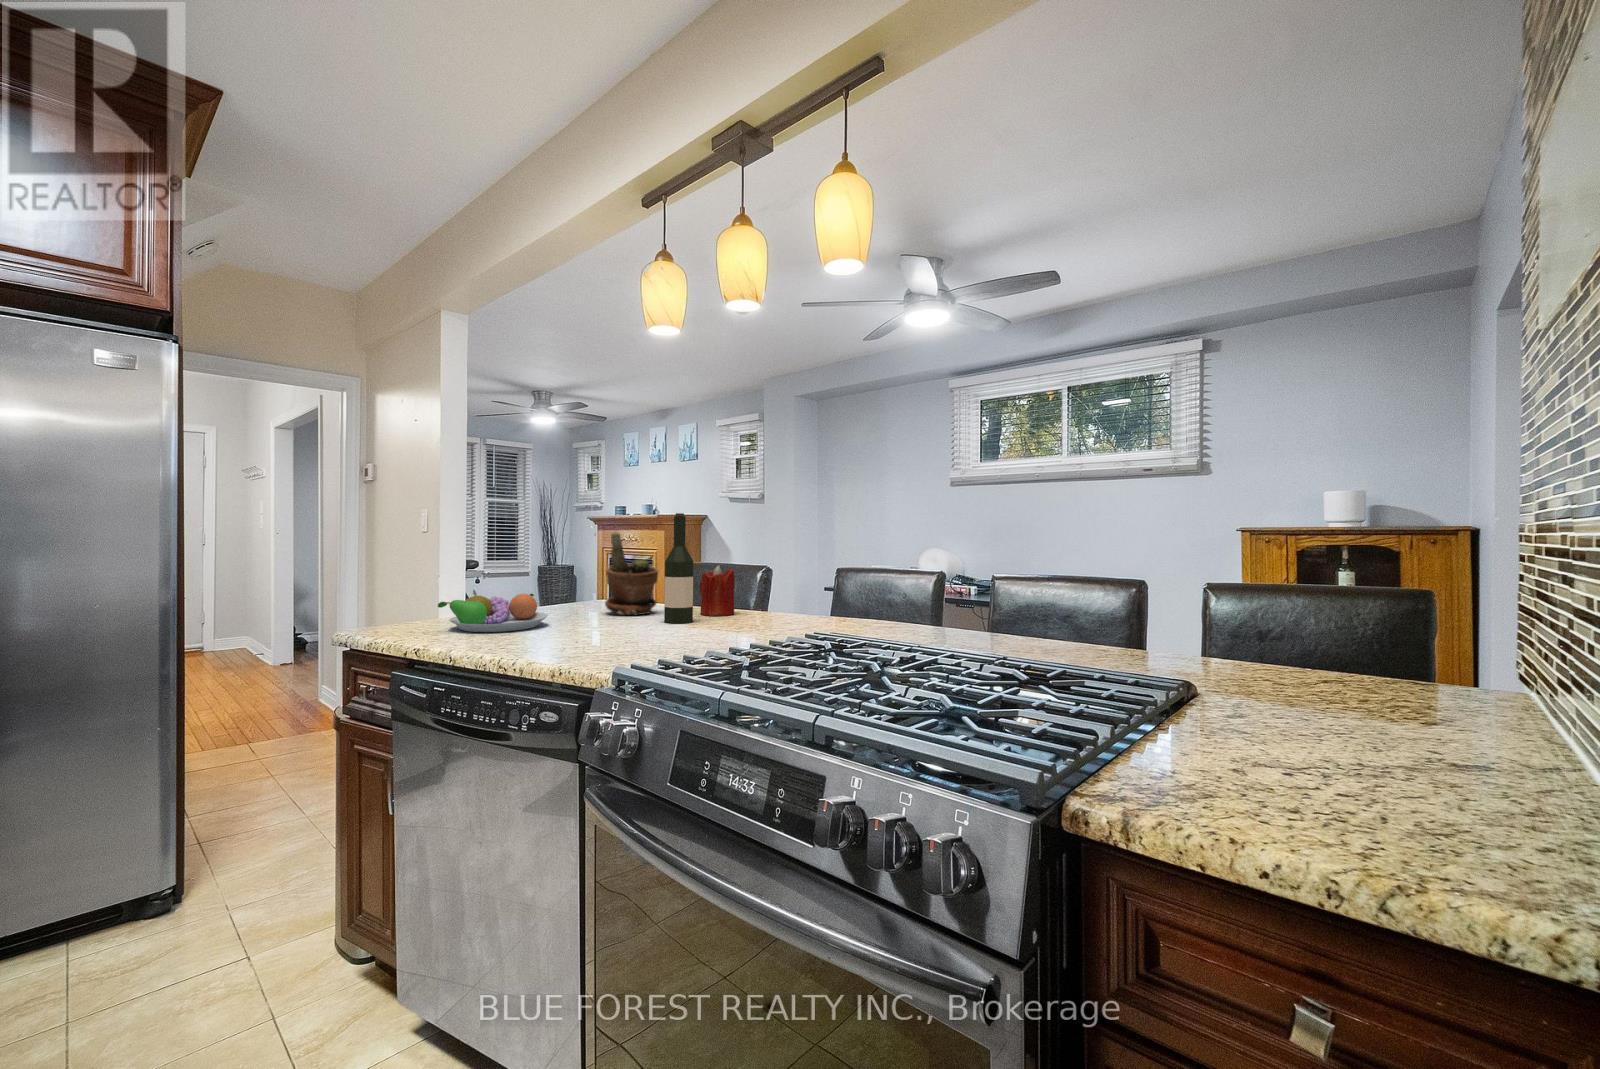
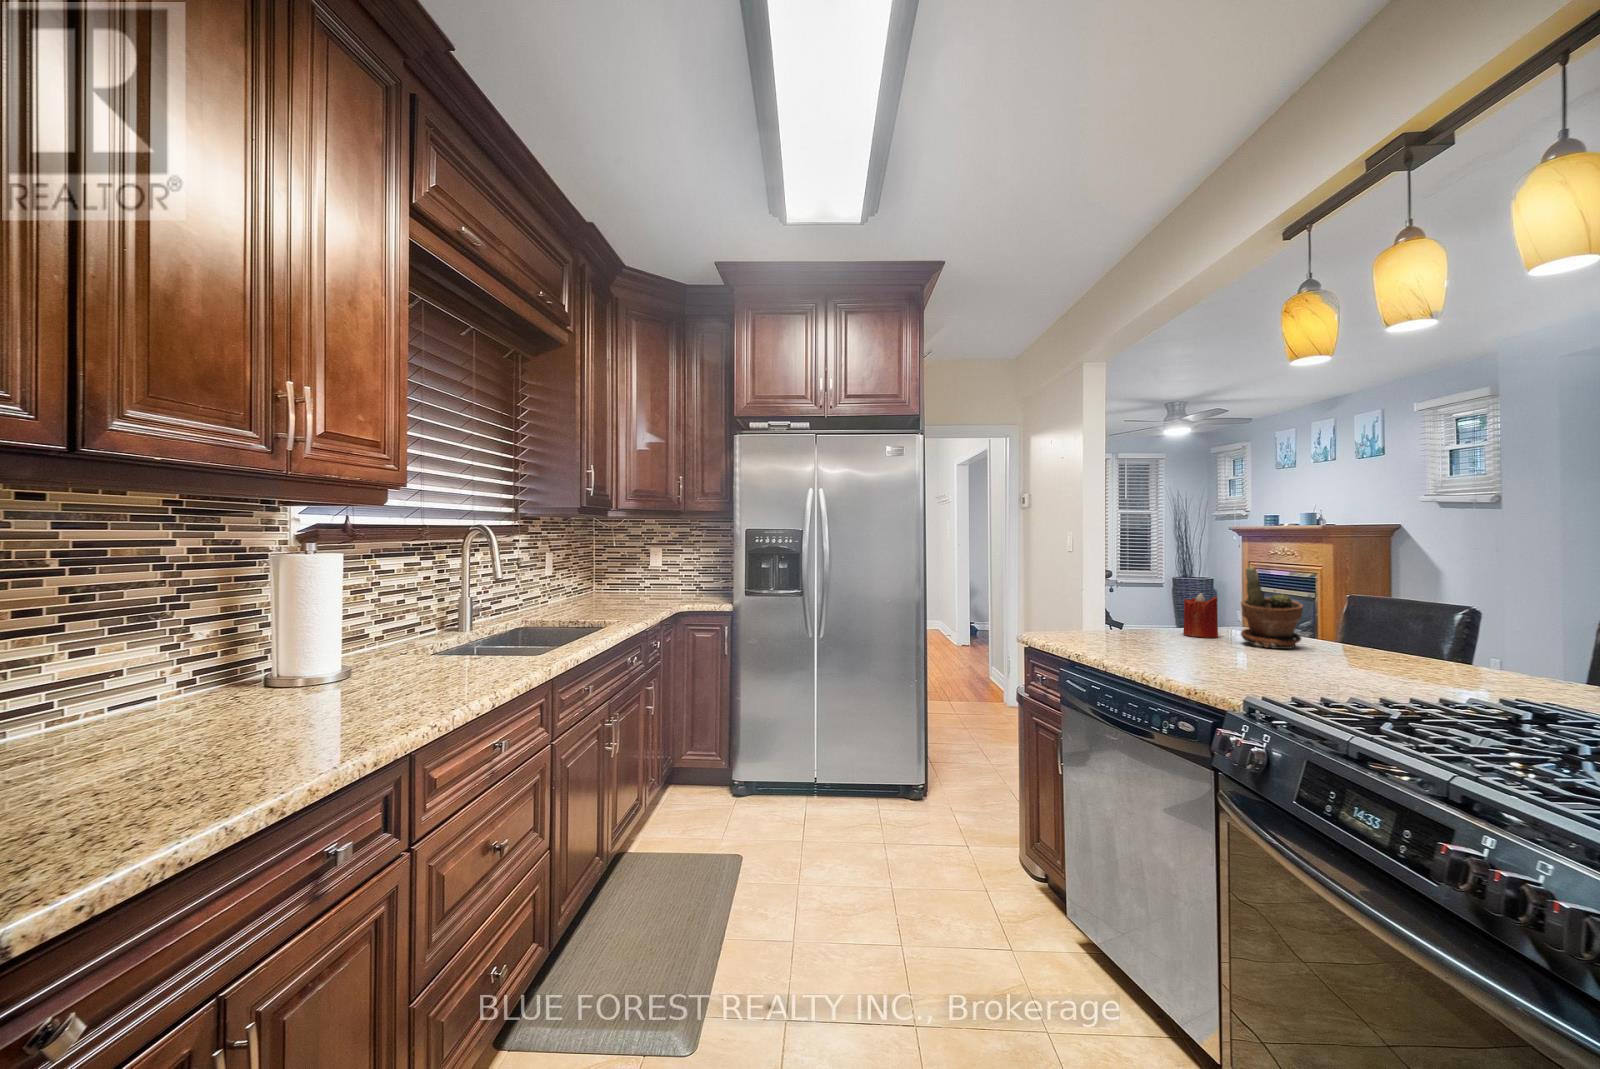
wine bottle: present [664,513,693,623] -> none [1308,553,1346,665]
candle: present [700,565,735,616] -> present [1183,593,1218,638]
fruit bowl: present [438,590,548,632] -> none [1092,612,1183,650]

